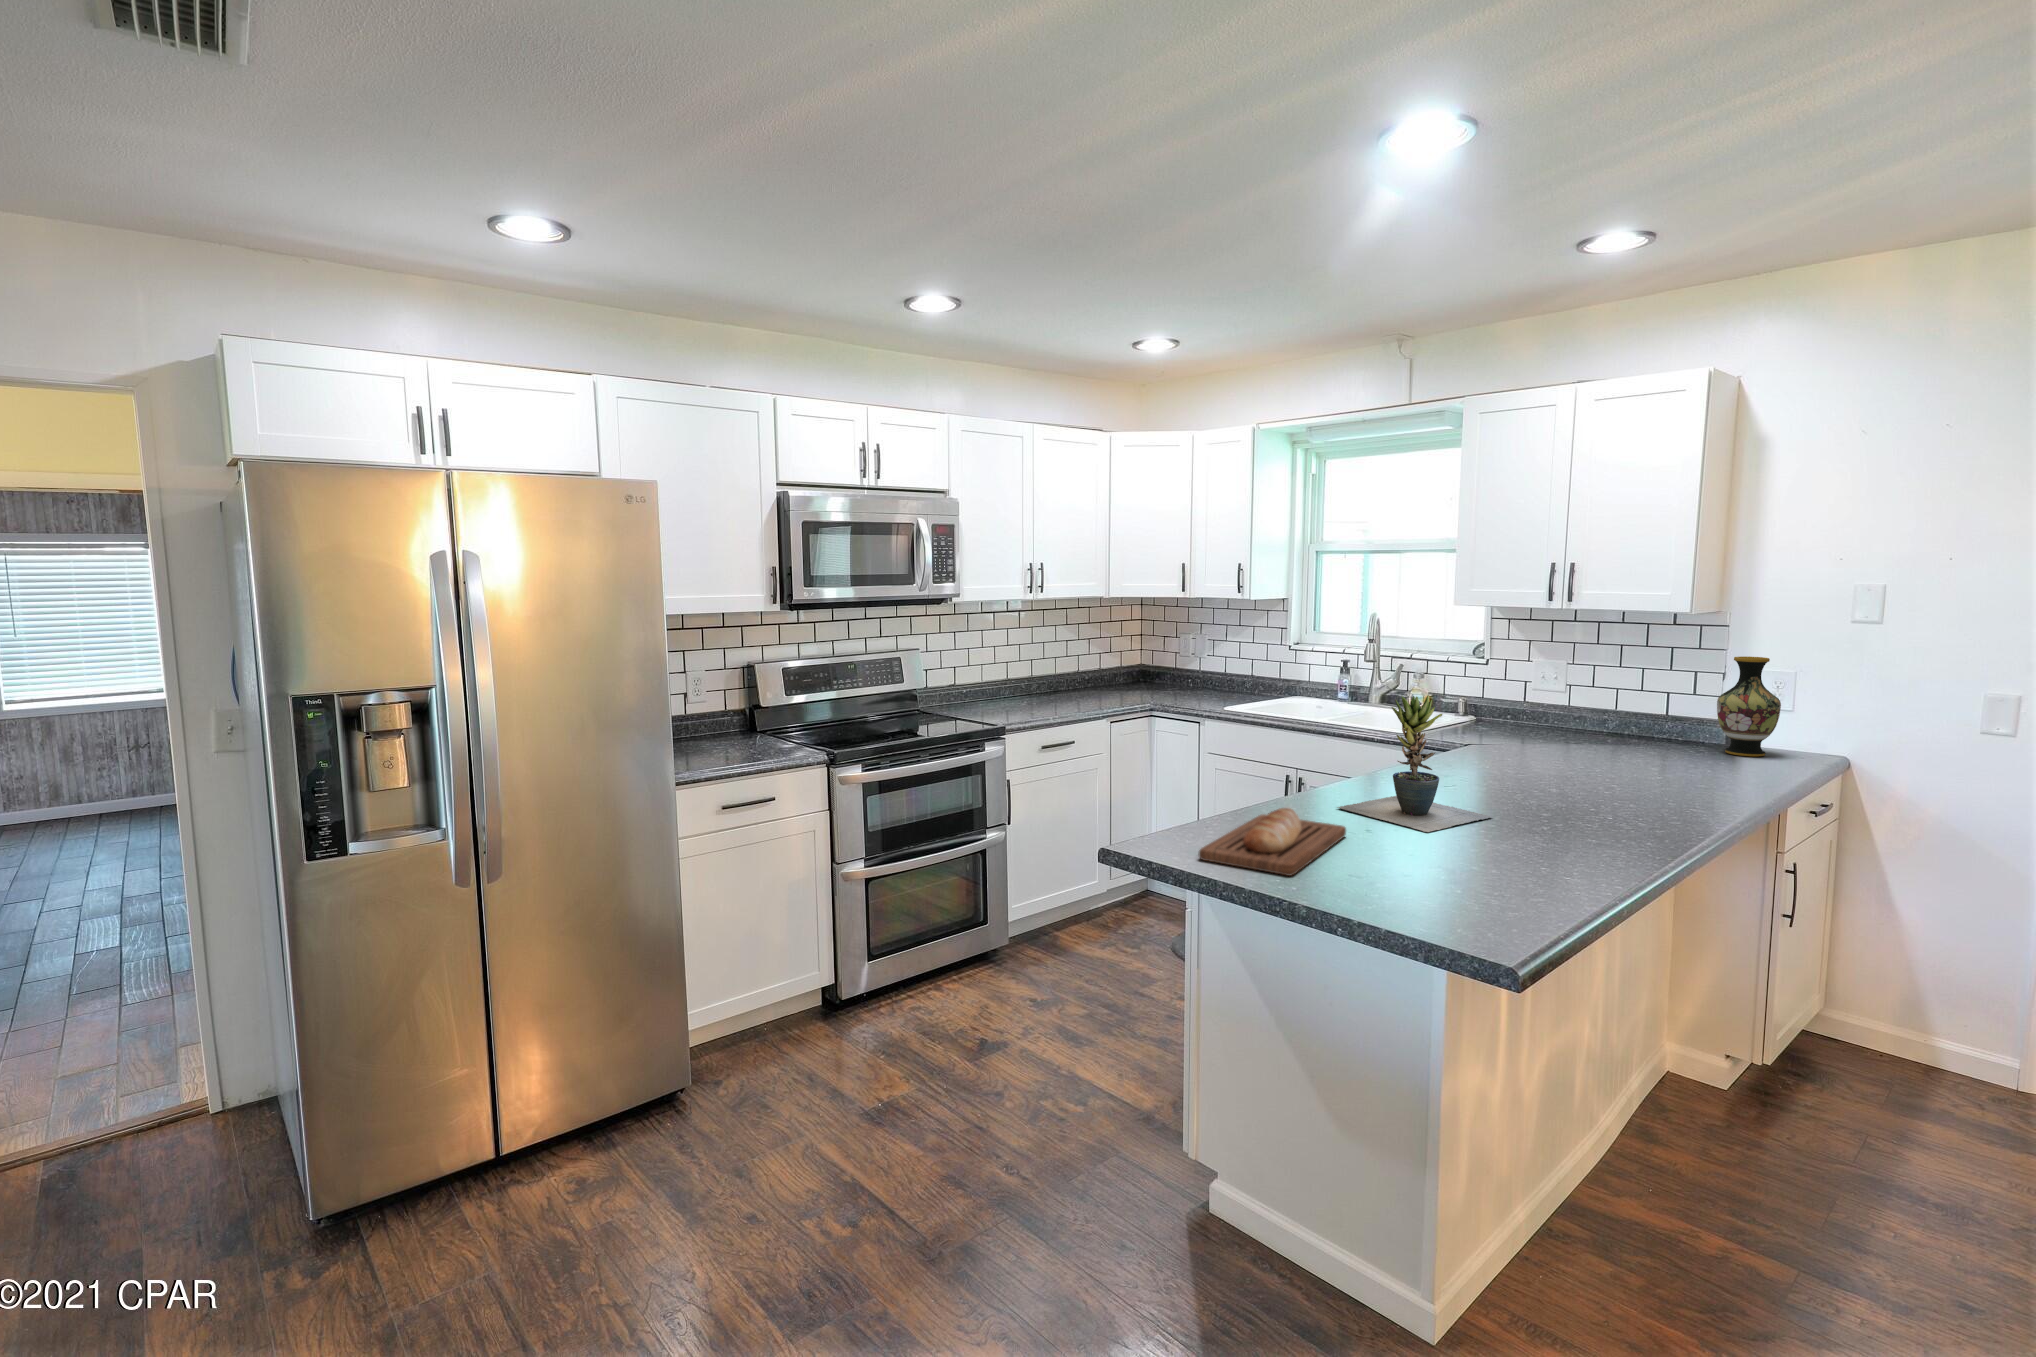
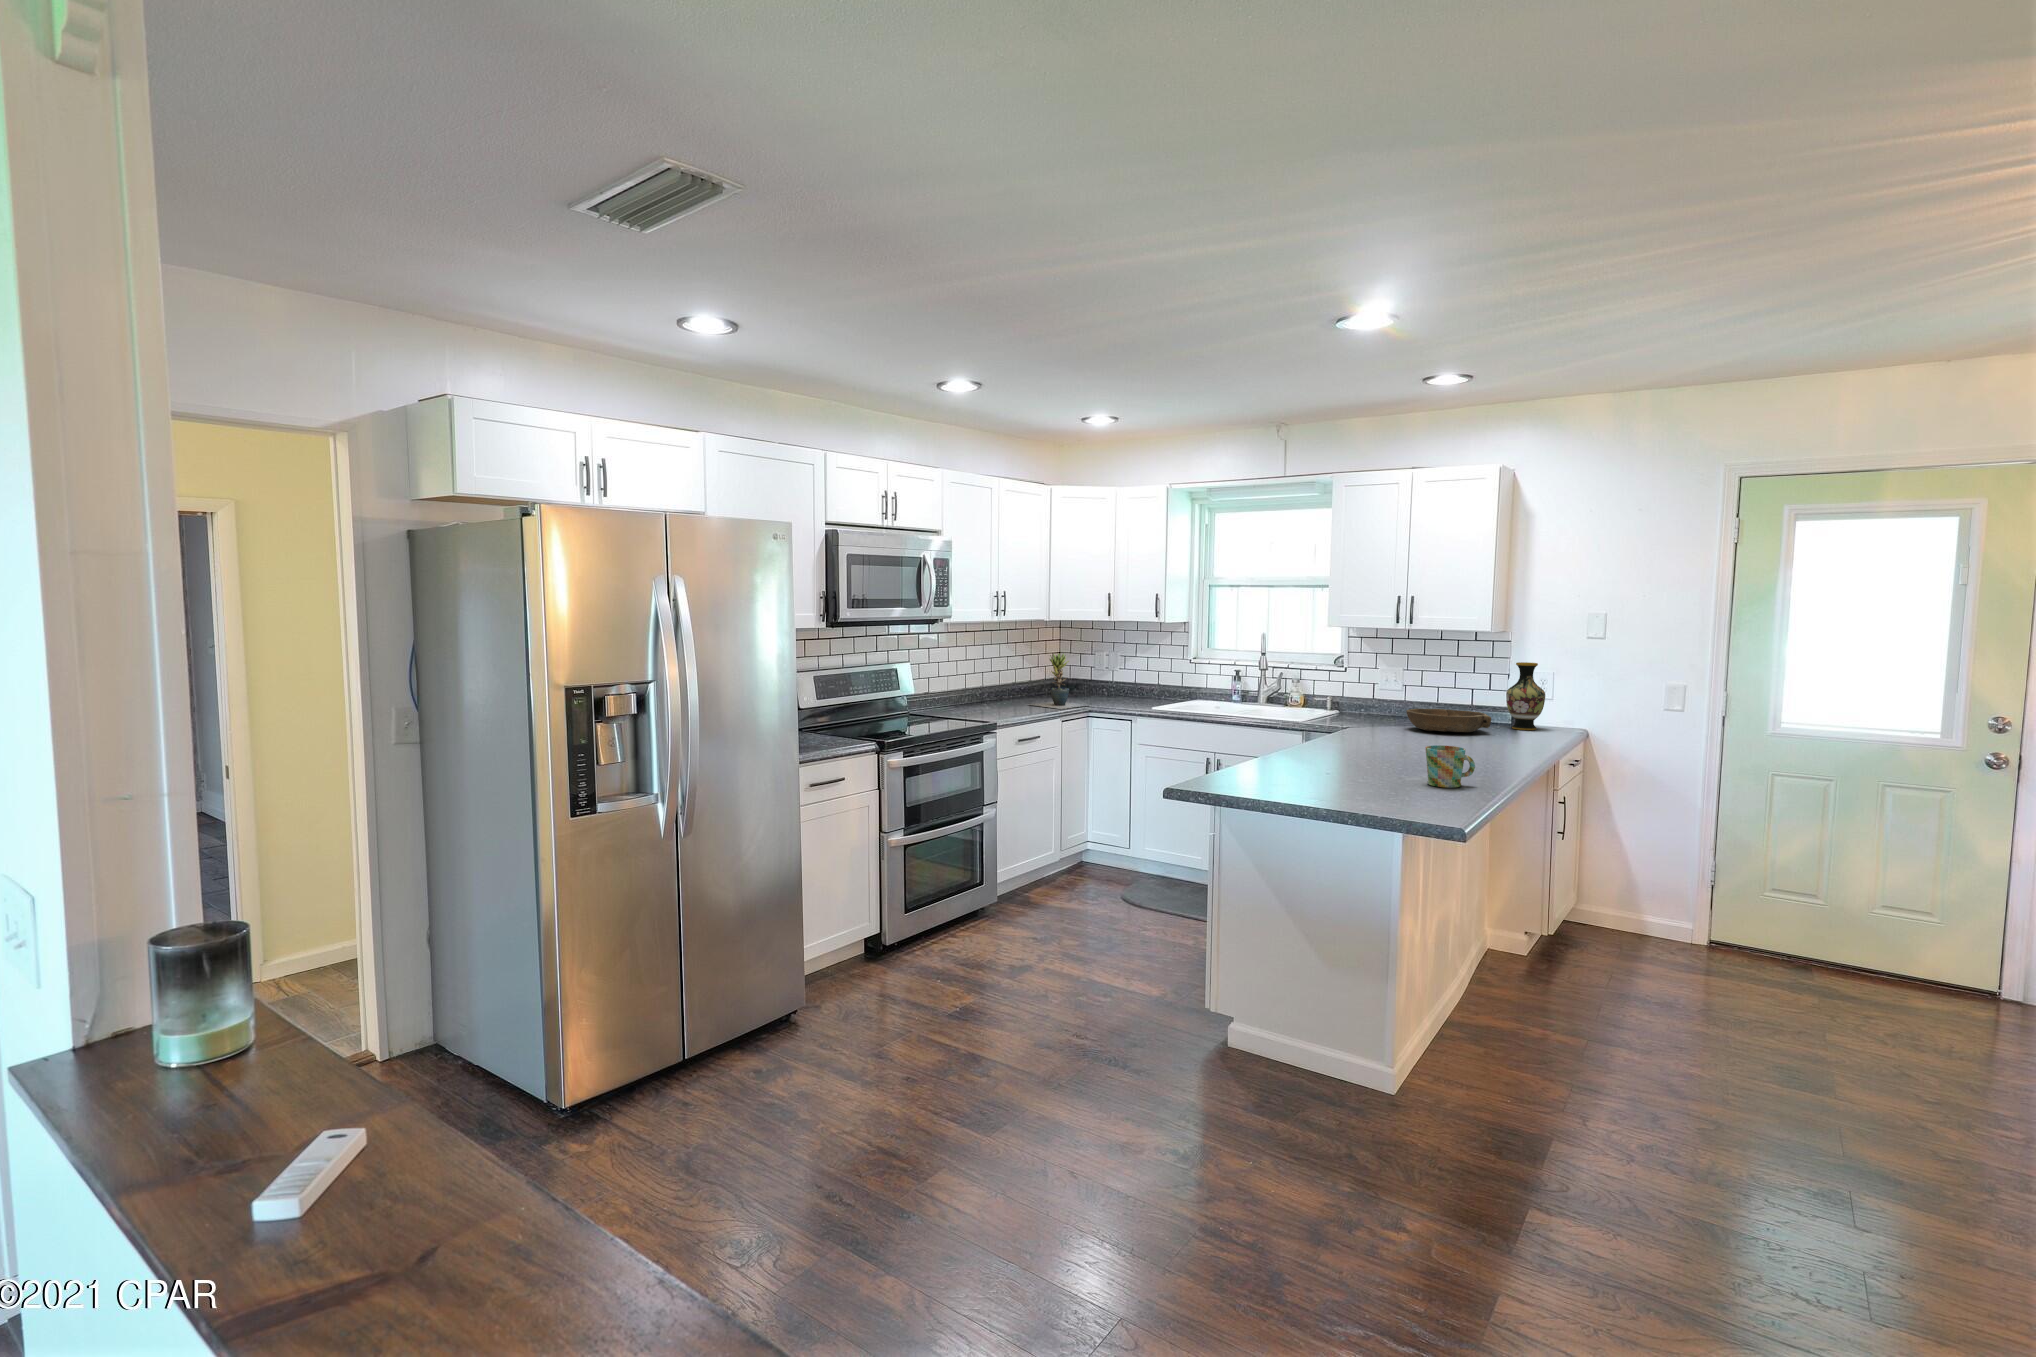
potted plant: present [1337,696,1492,832] -> present [1029,654,1089,709]
bowl: none [1555,721,1685,758] -> present [1406,709,1491,732]
mug: none [1514,799,1598,871] -> present [1426,745,1475,788]
bread loaf: present [1198,808,1346,876] -> none [1239,759,1318,796]

